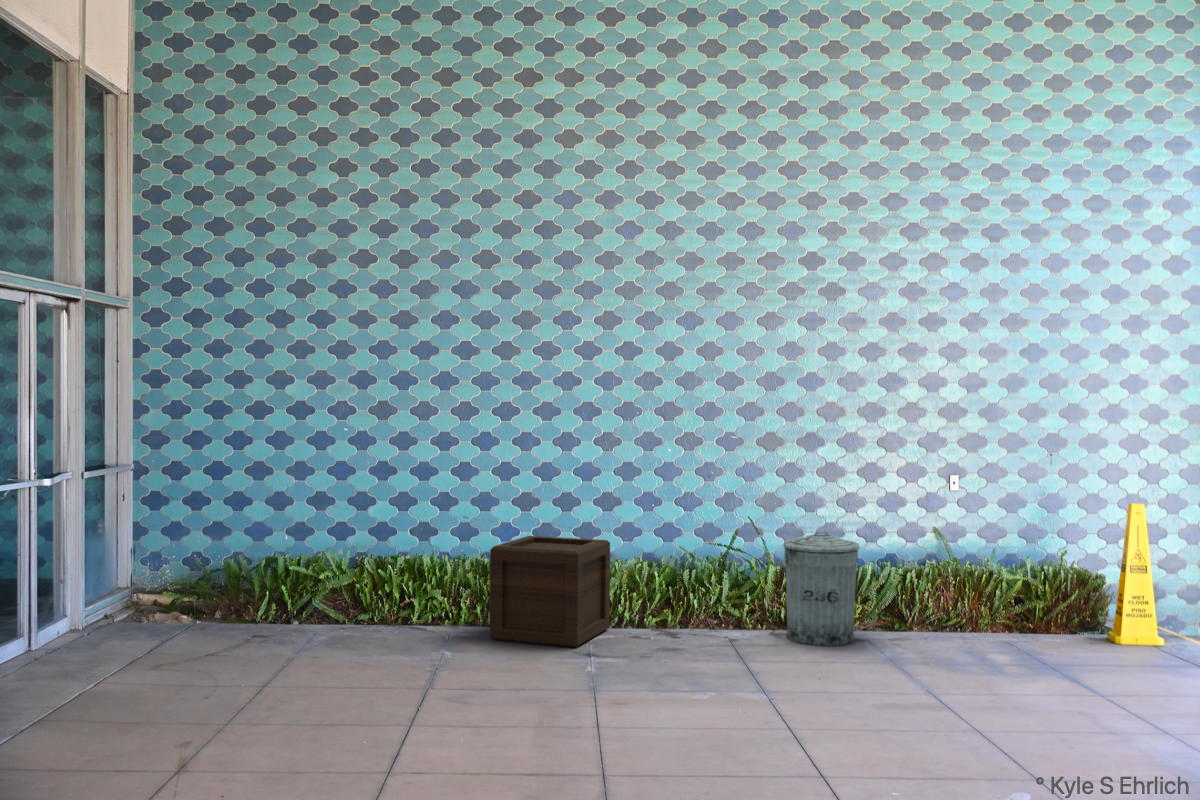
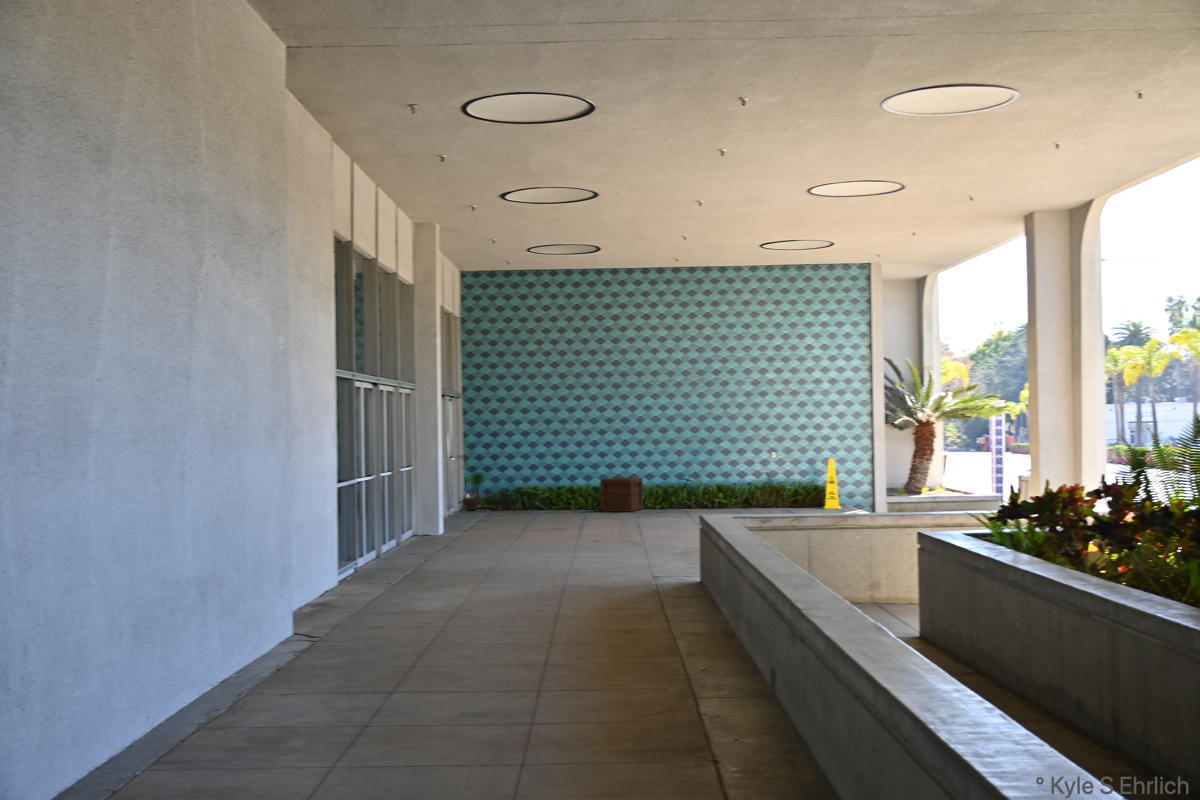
potted tree: none [117,501,186,615] -> present [463,472,485,510]
trash can: present [783,531,859,646] -> none [704,471,731,511]

